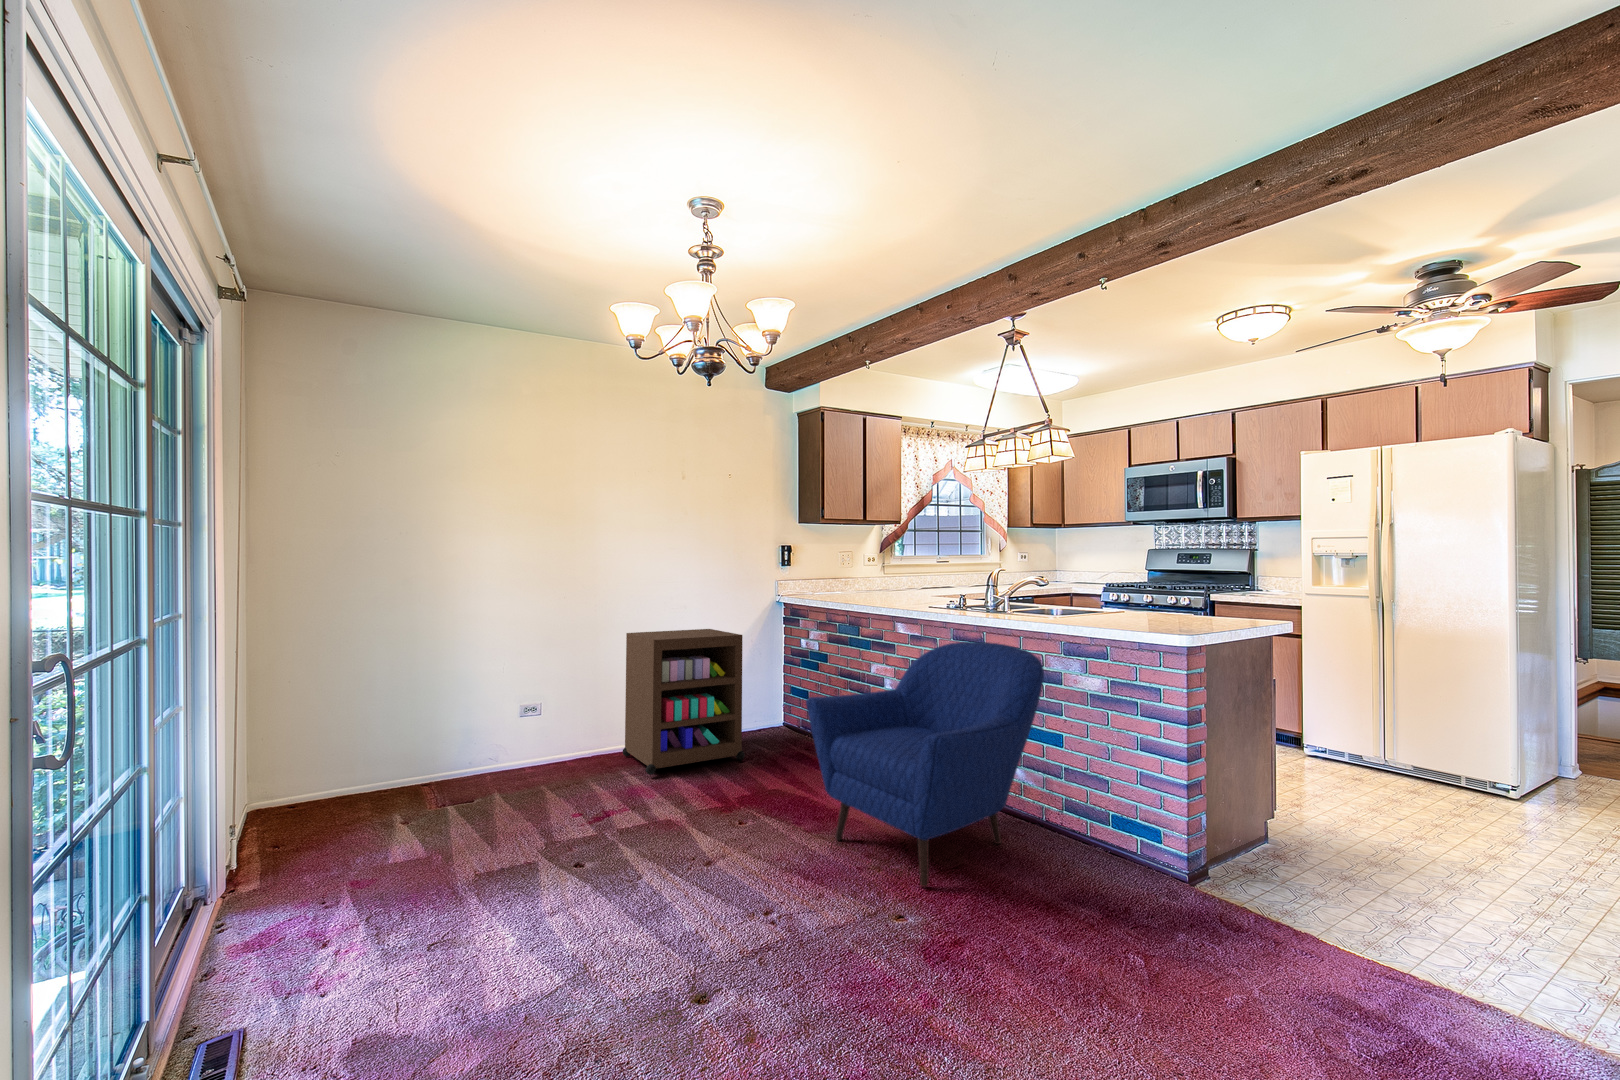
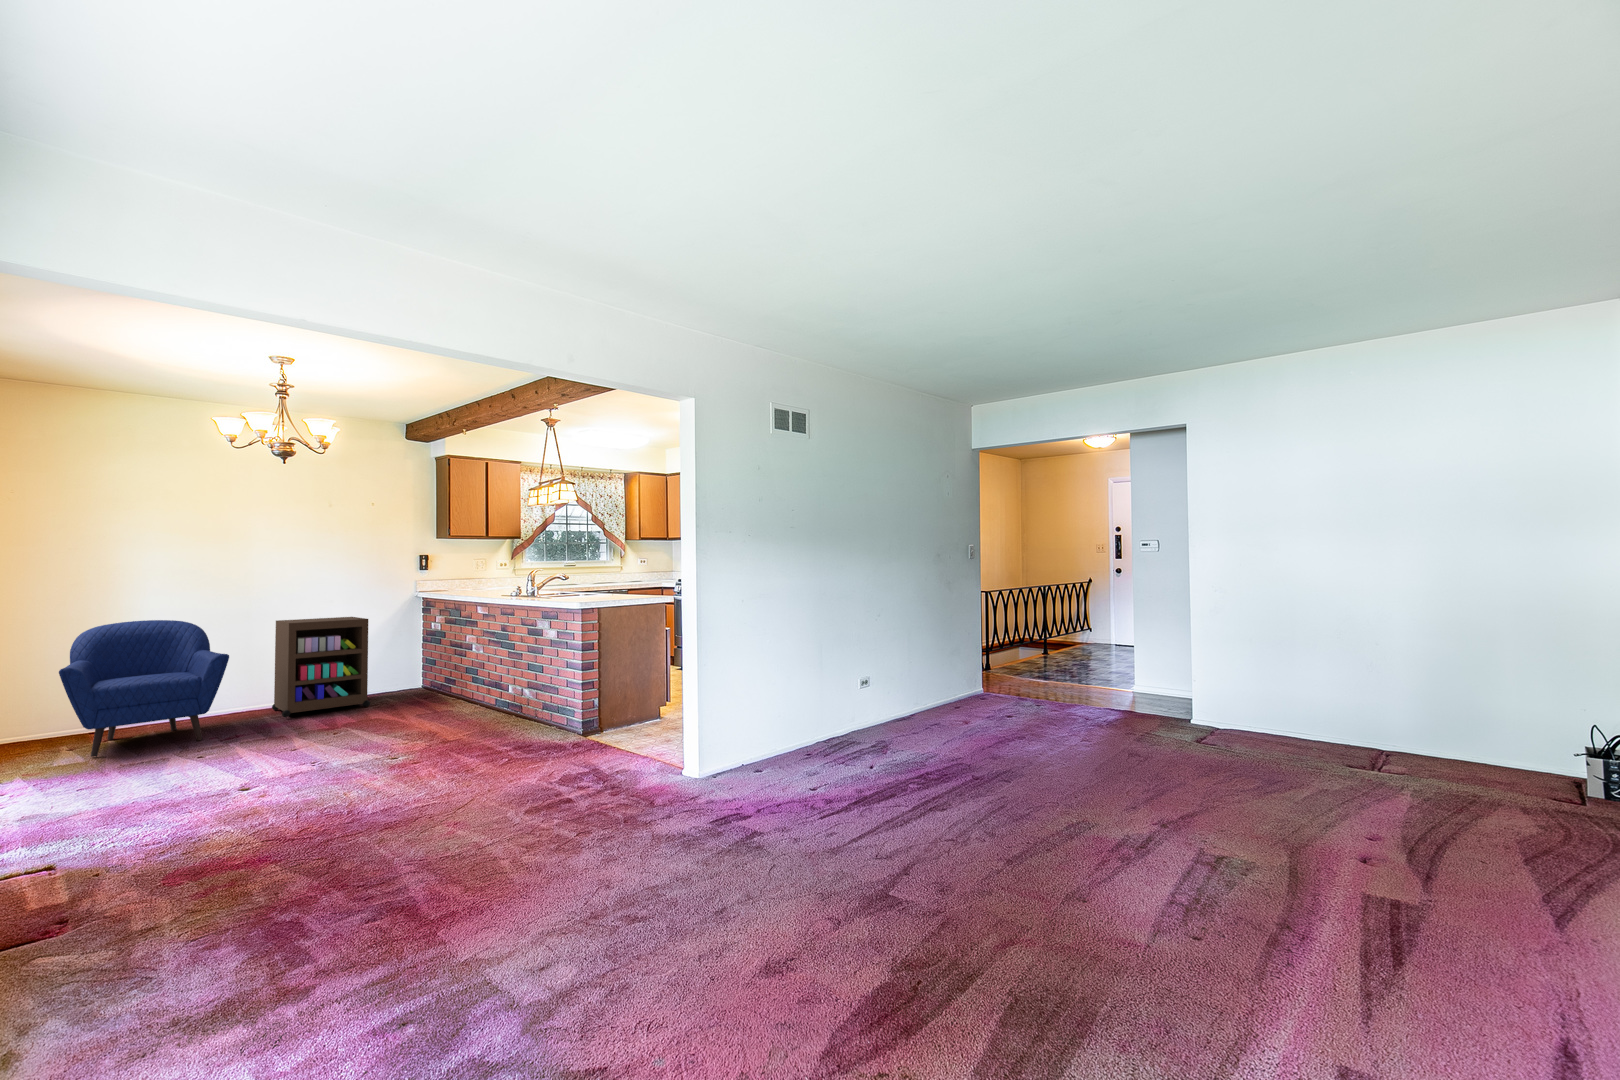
armchair: present [806,642,1044,887] -> present [59,620,229,757]

